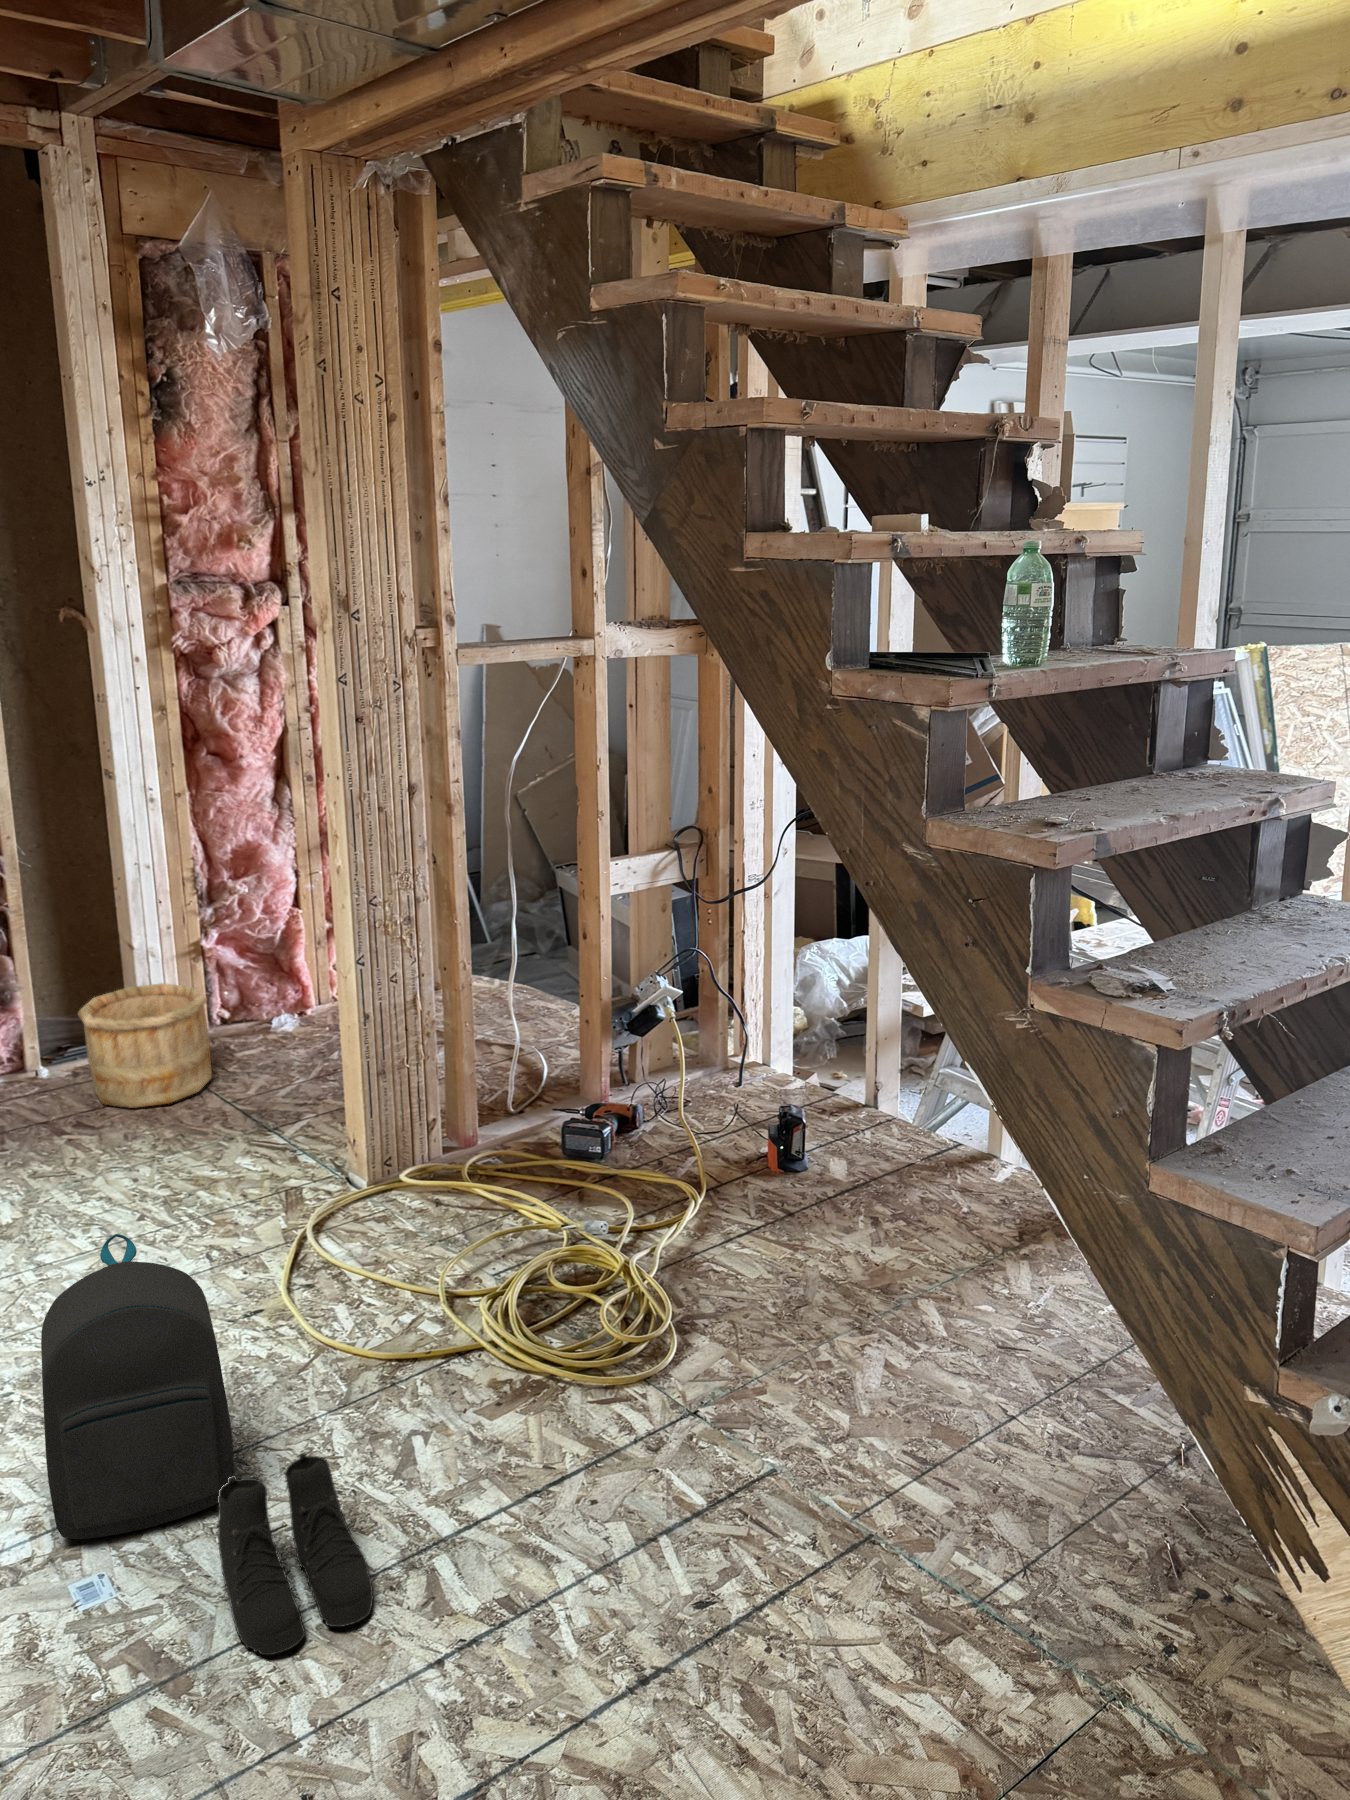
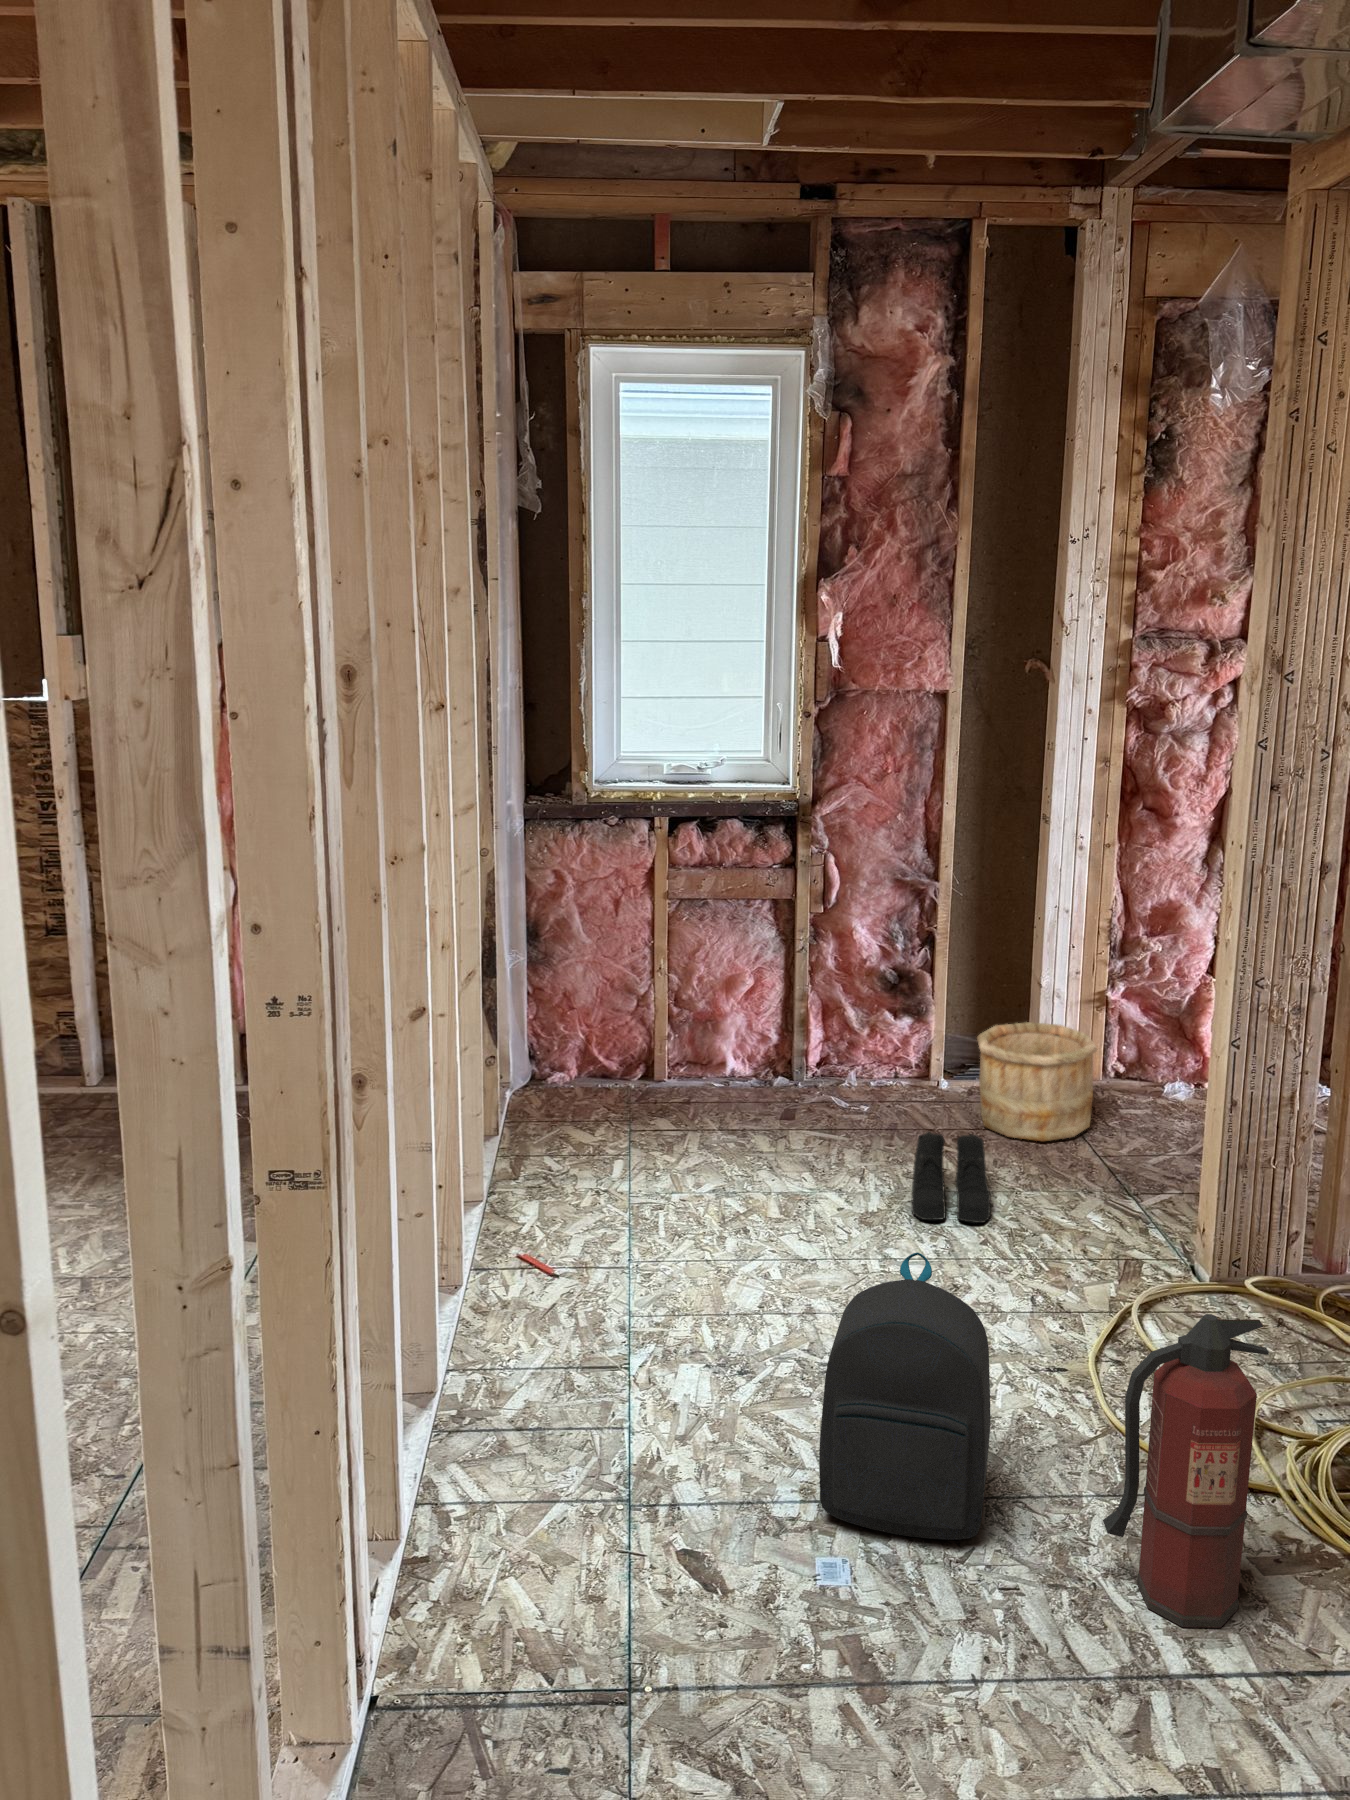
fire extinguisher: none [351,1194,480,1492] -> present [1103,1314,1269,1628]
boots: present [218,1453,373,1655] -> present [911,1132,991,1223]

